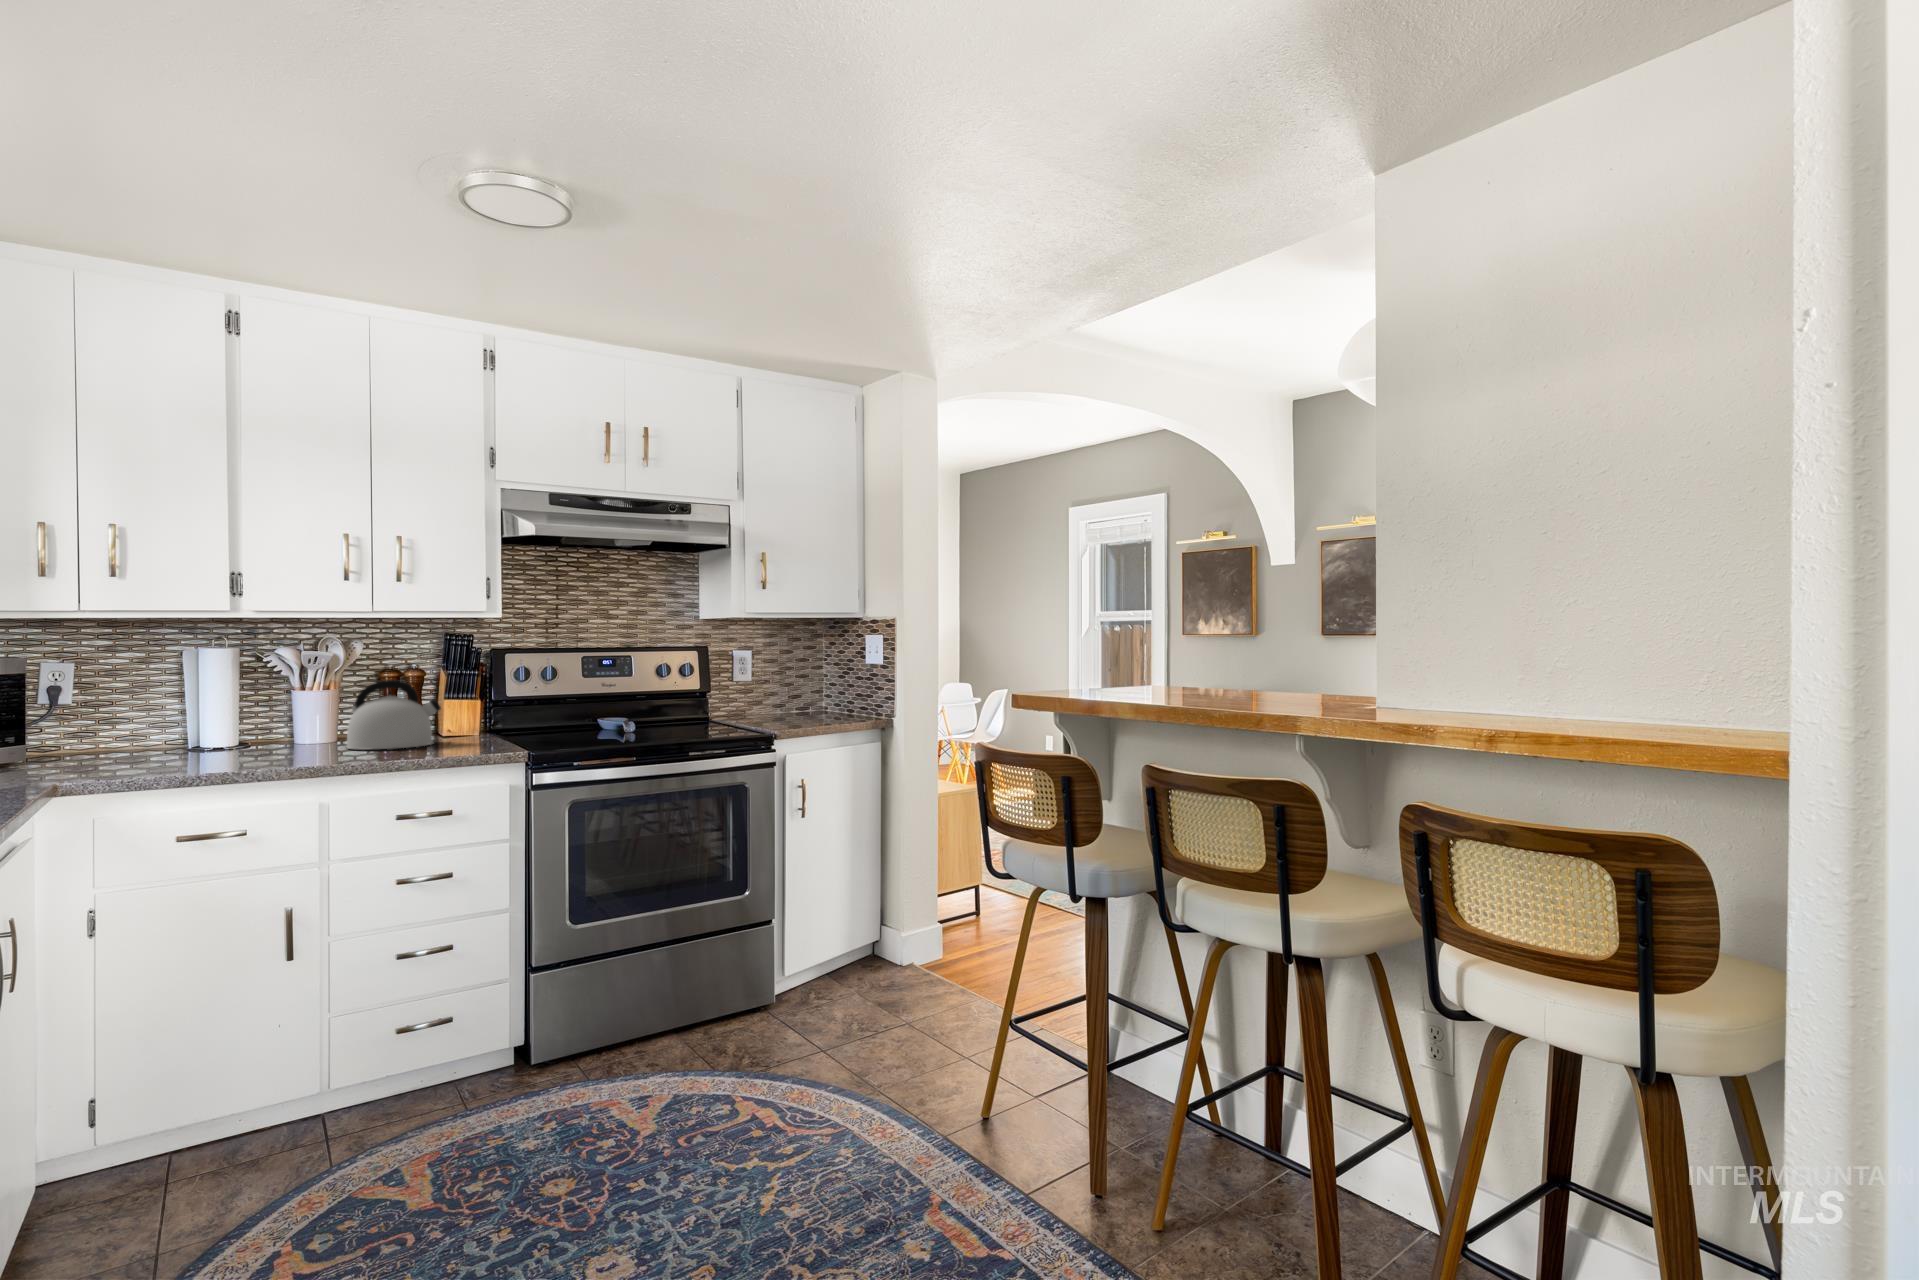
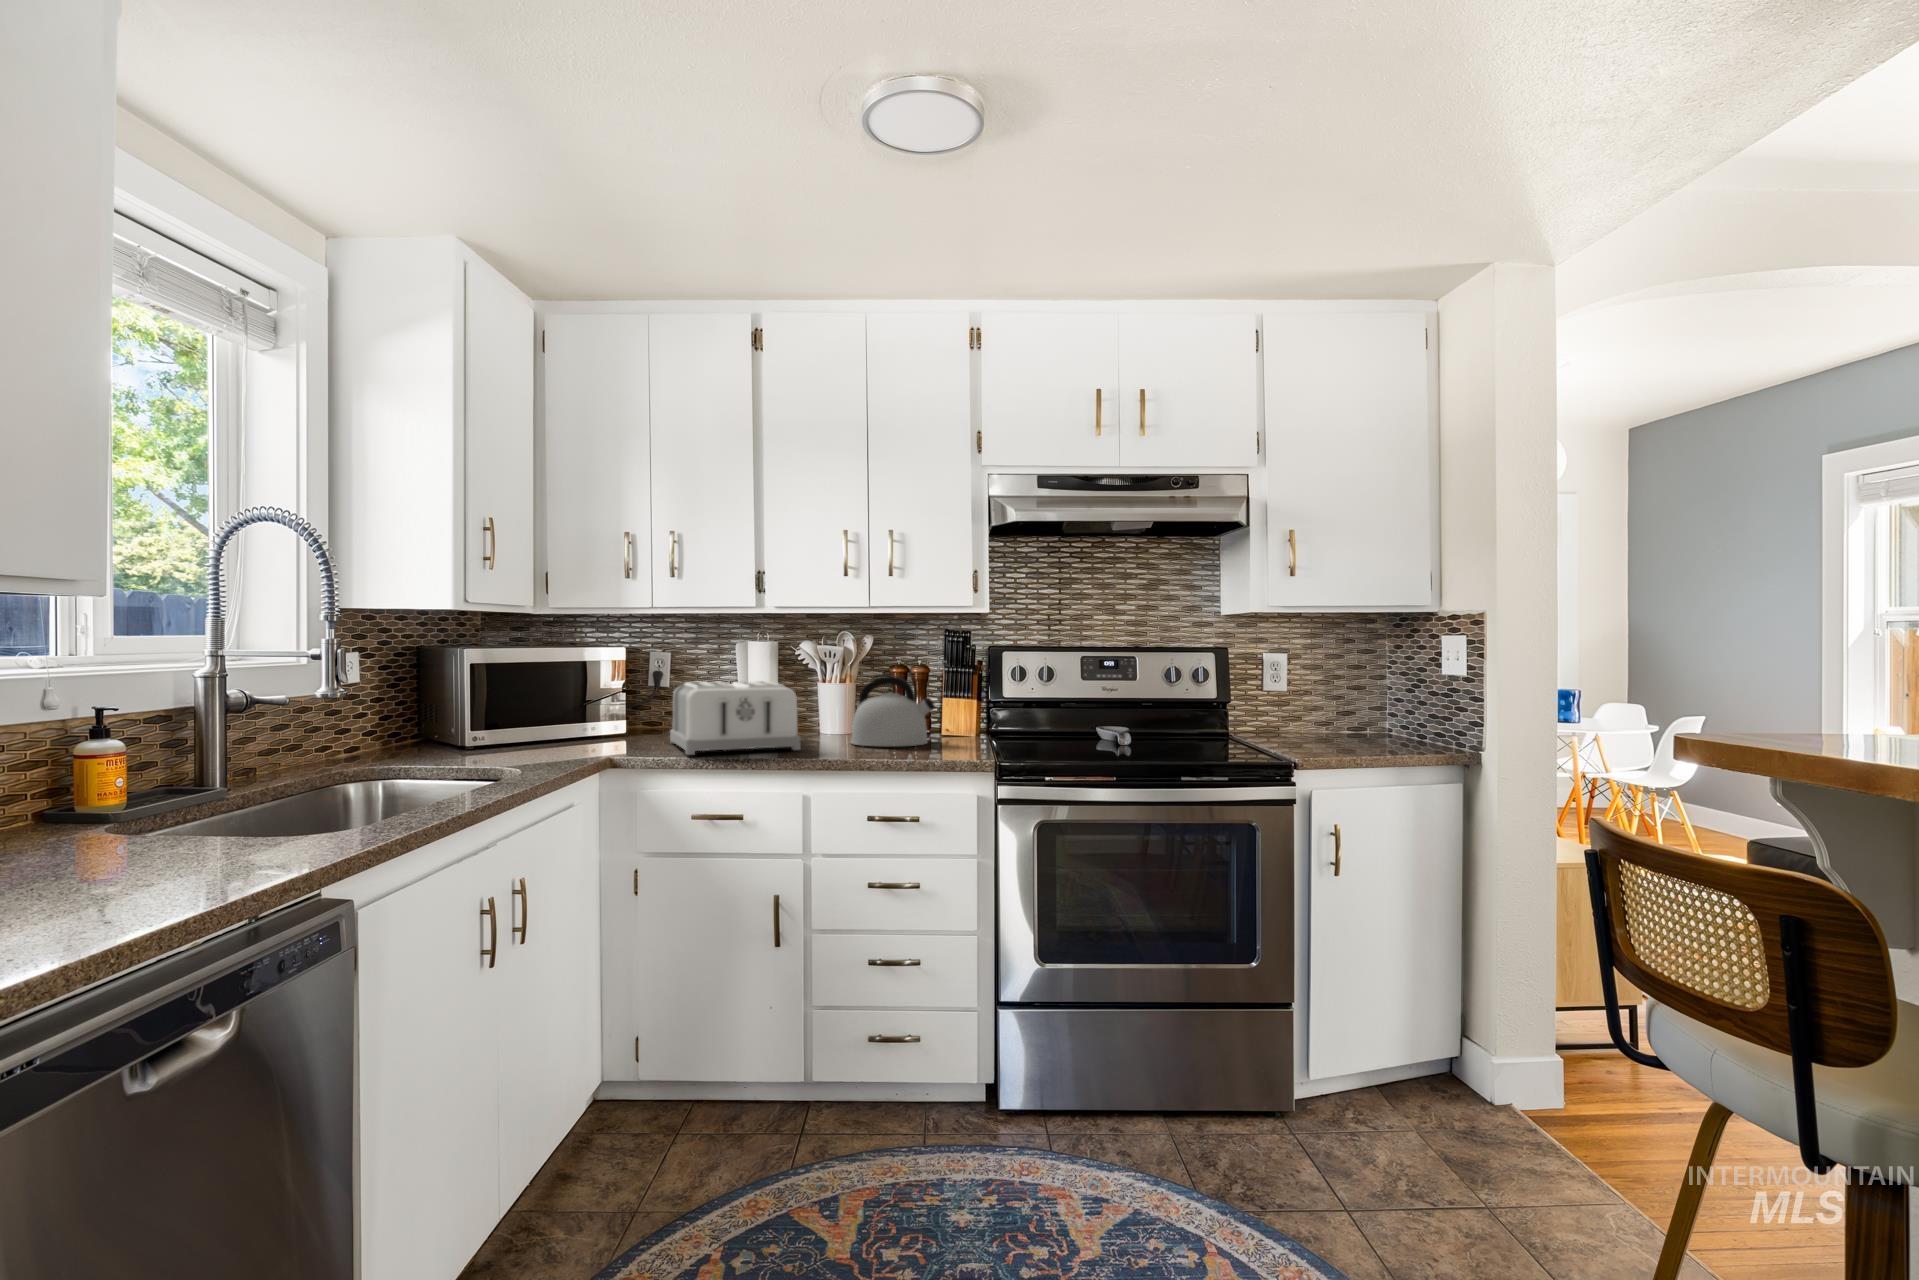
toaster: none [109,690,299,771] -> present [670,681,800,755]

